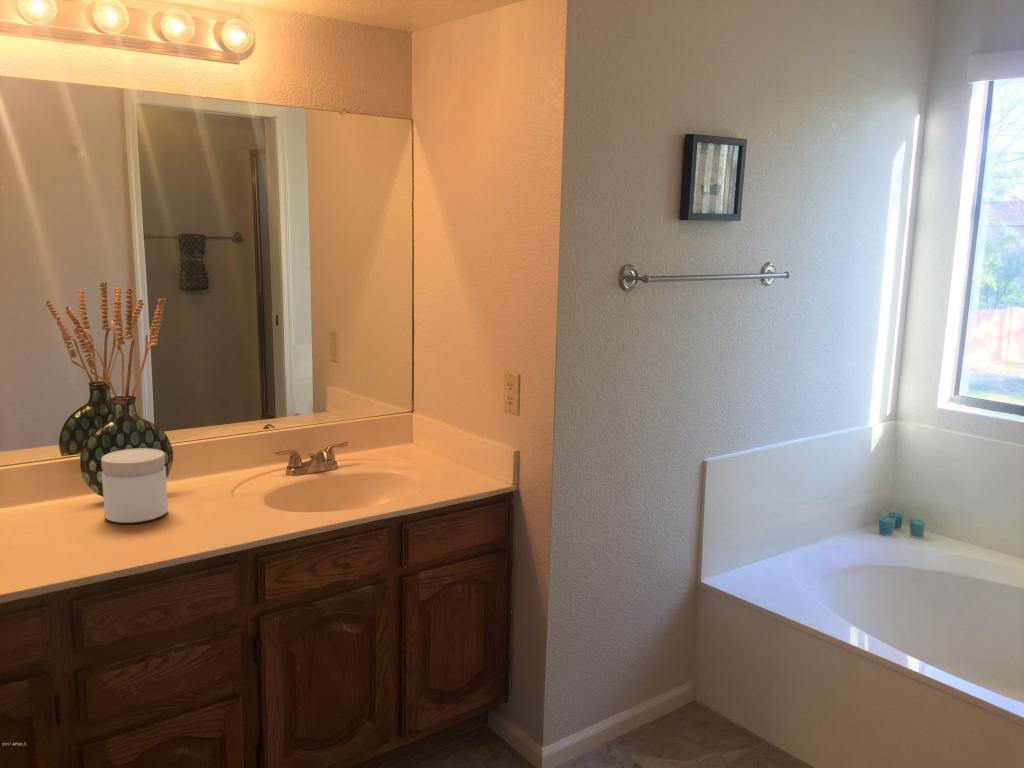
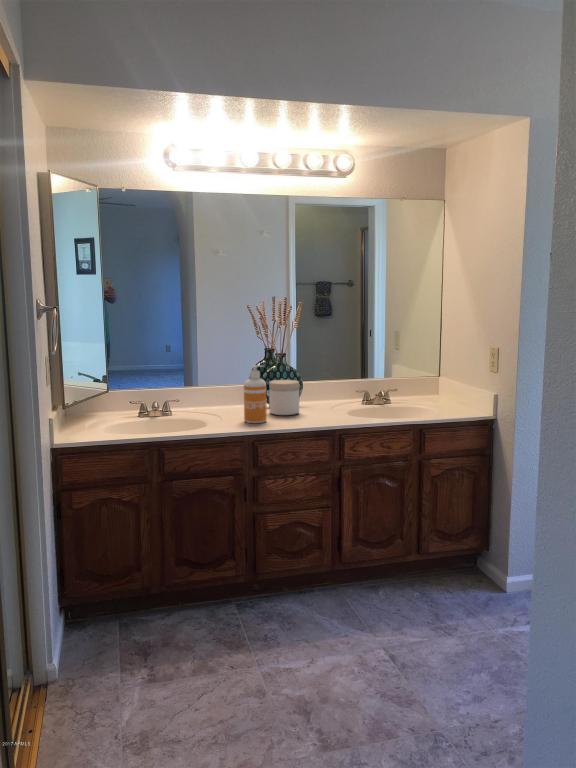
soap dispenser: none [41,435,98,556] -> present [244,365,267,423]

